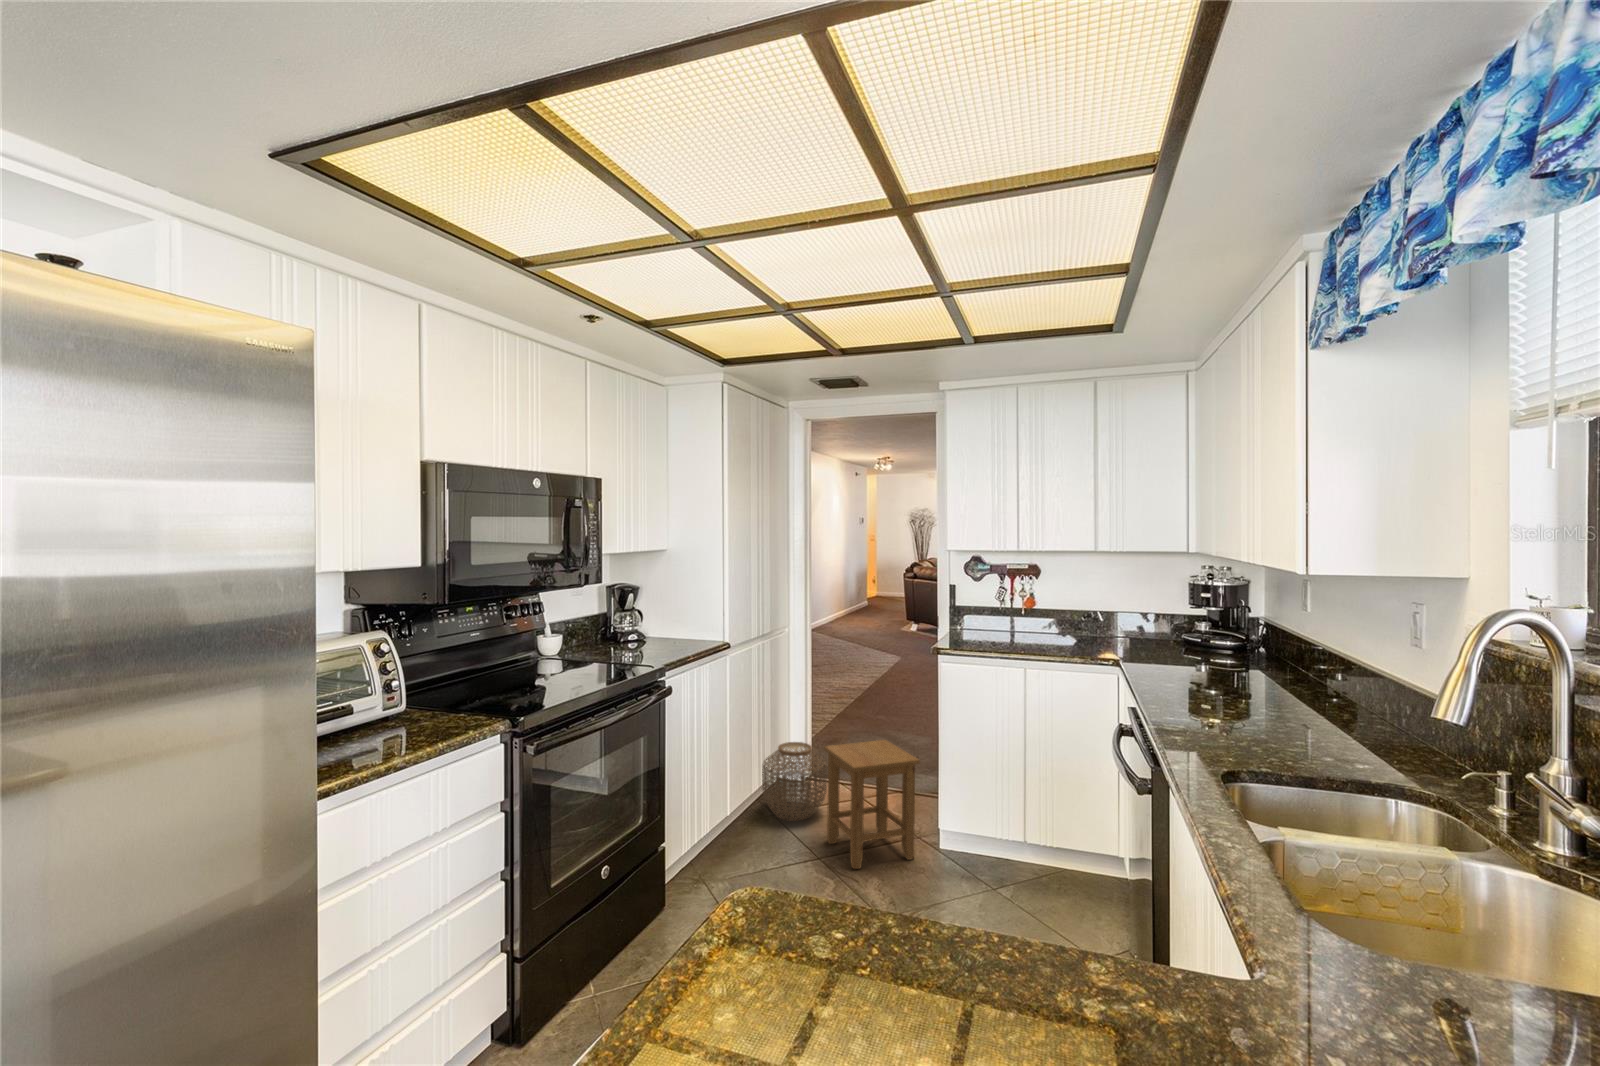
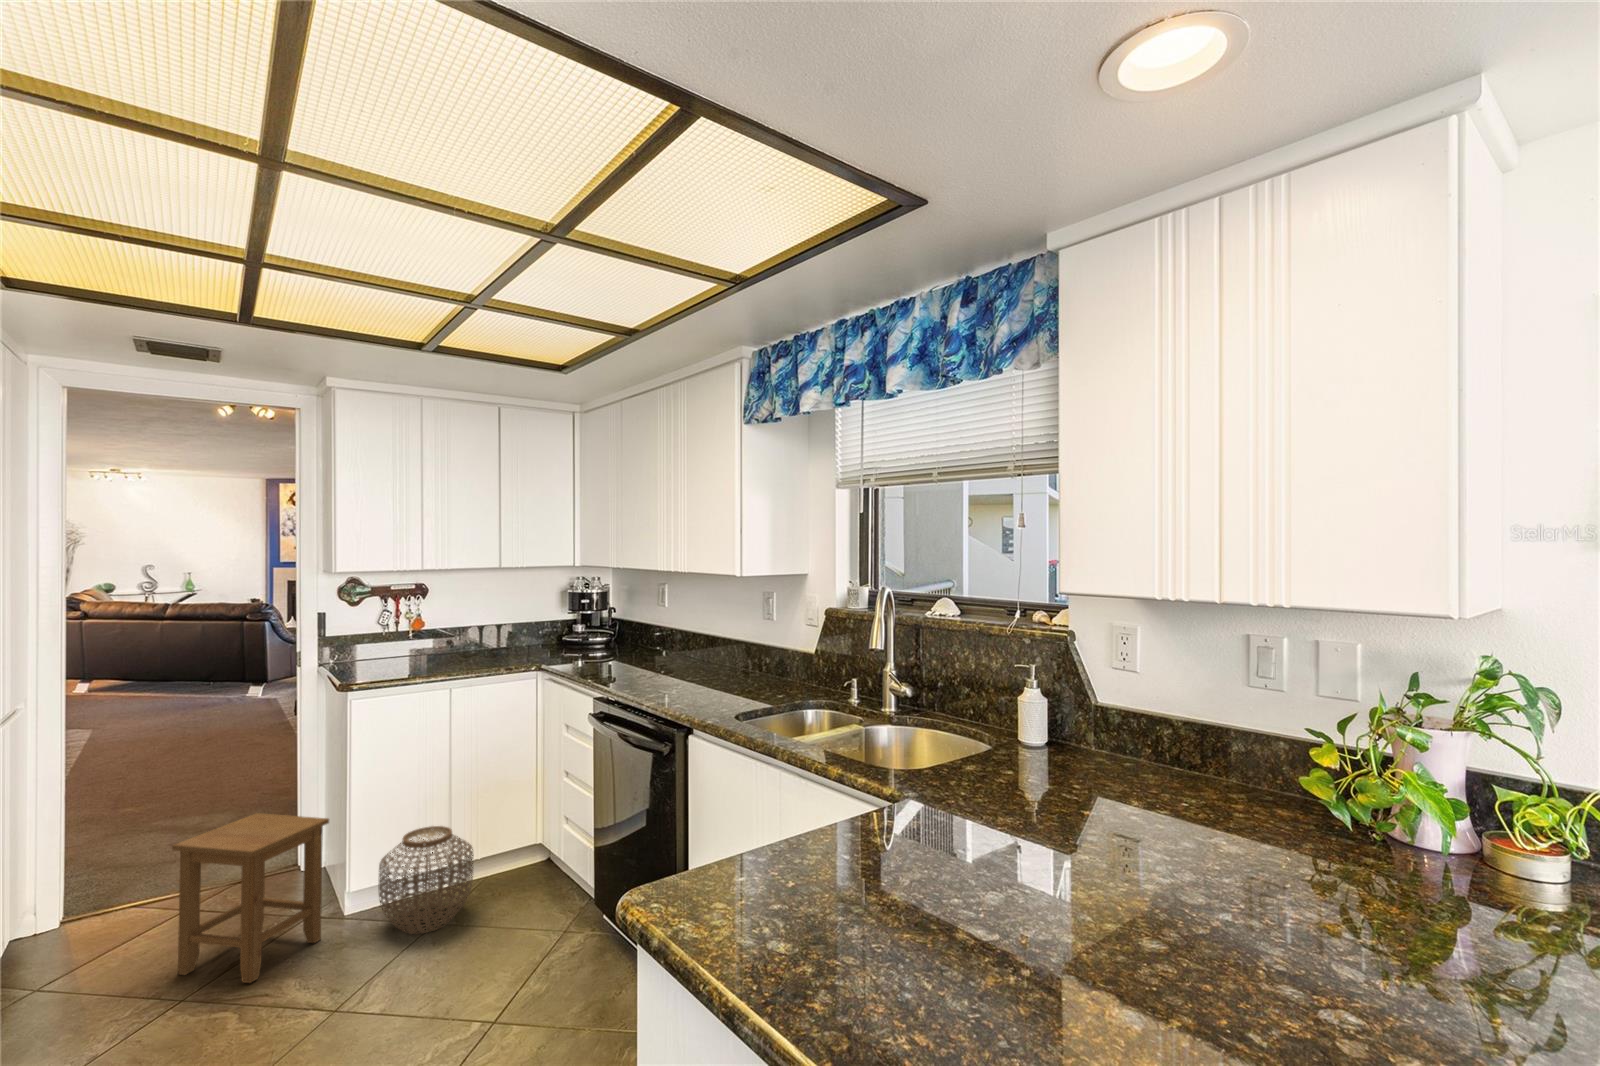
woven basket: present [762,742,827,821] -> present [378,826,474,934]

